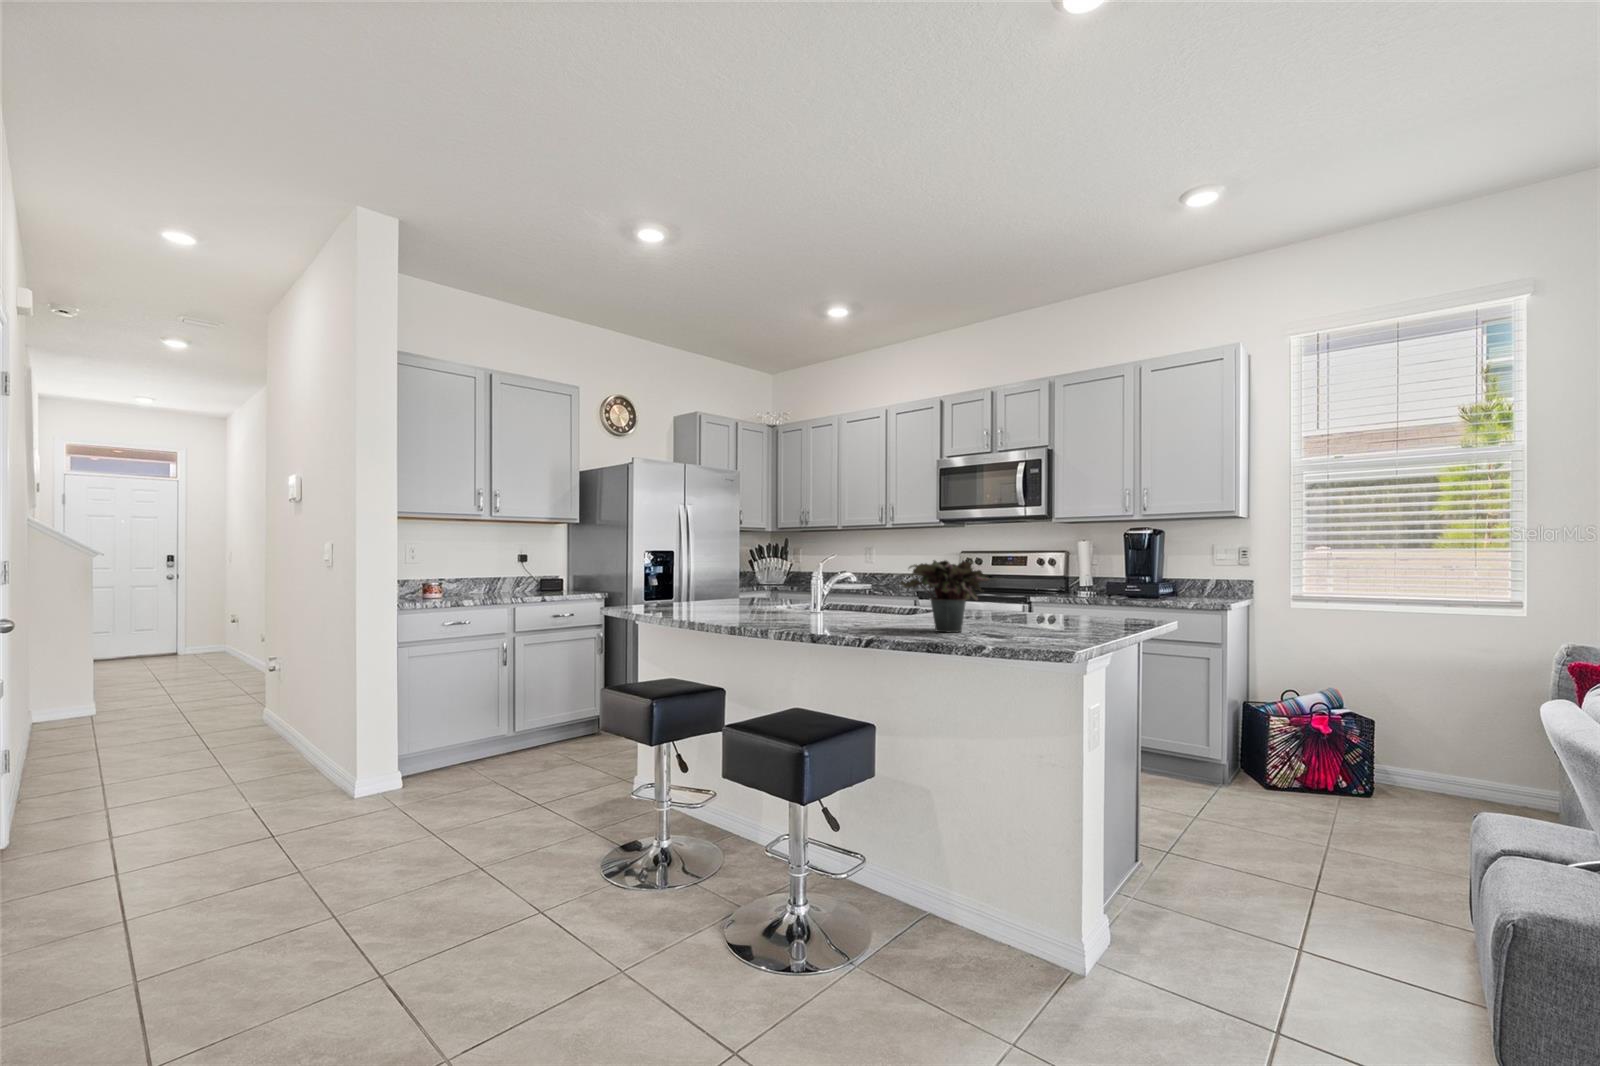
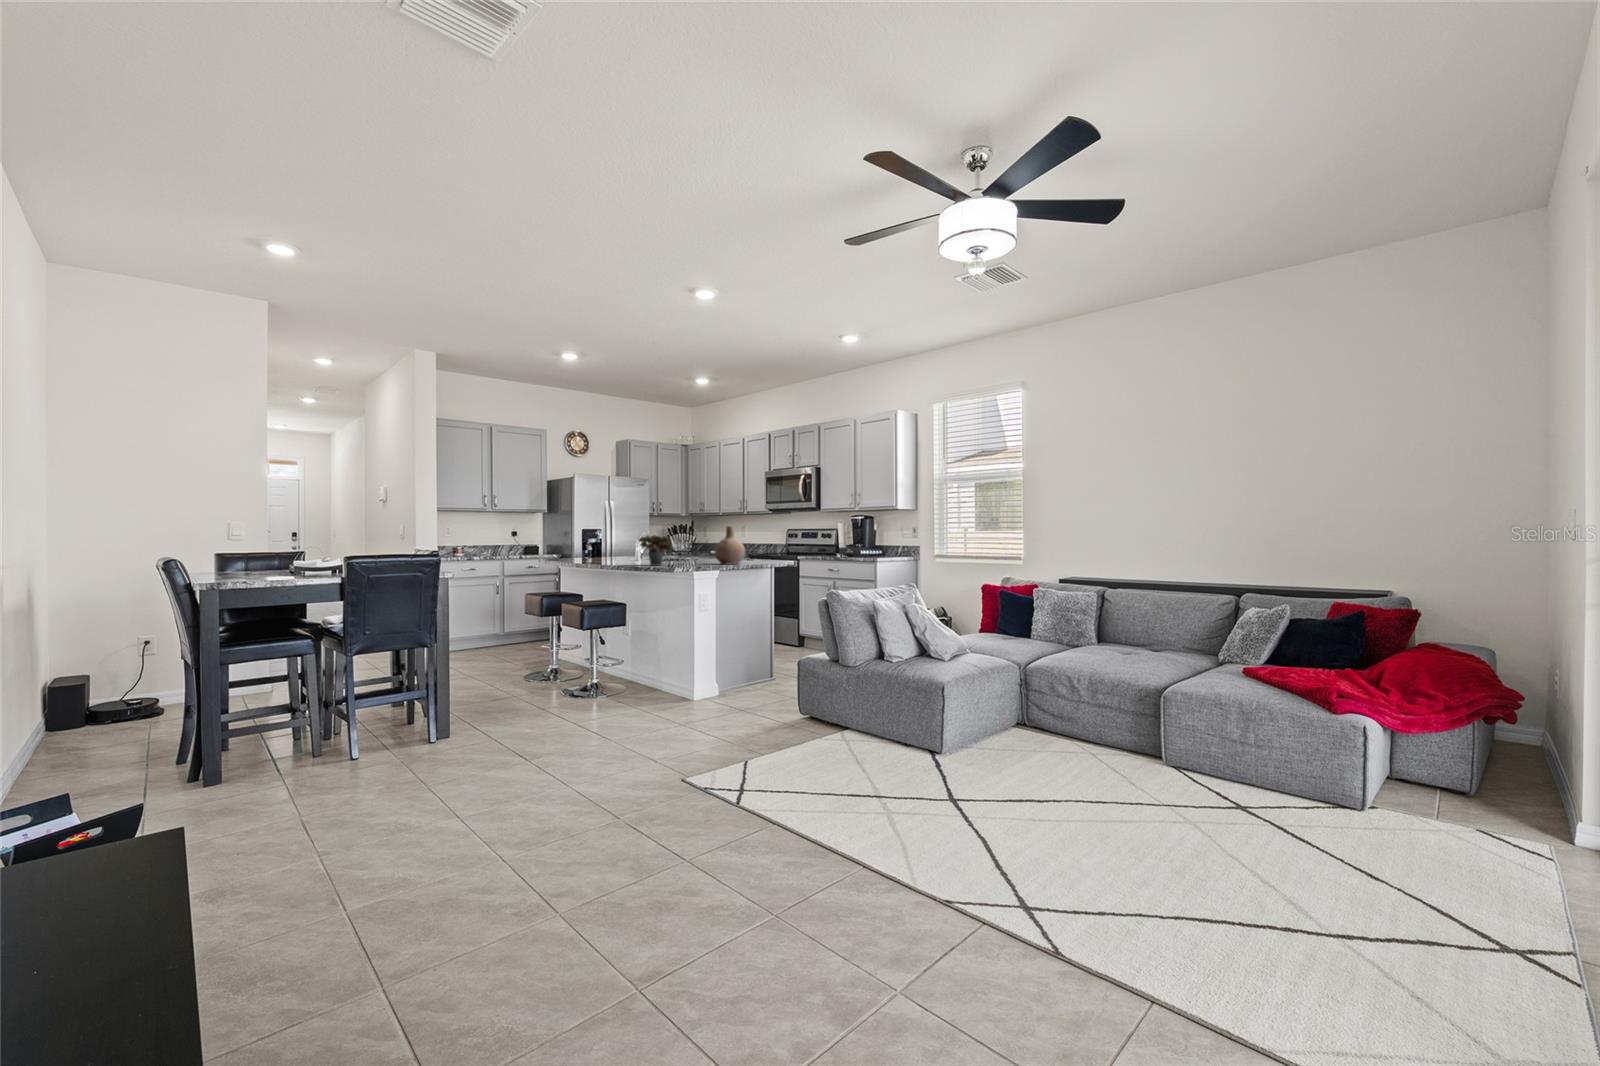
vase: none [1031,540,1102,625] -> present [714,526,745,564]

